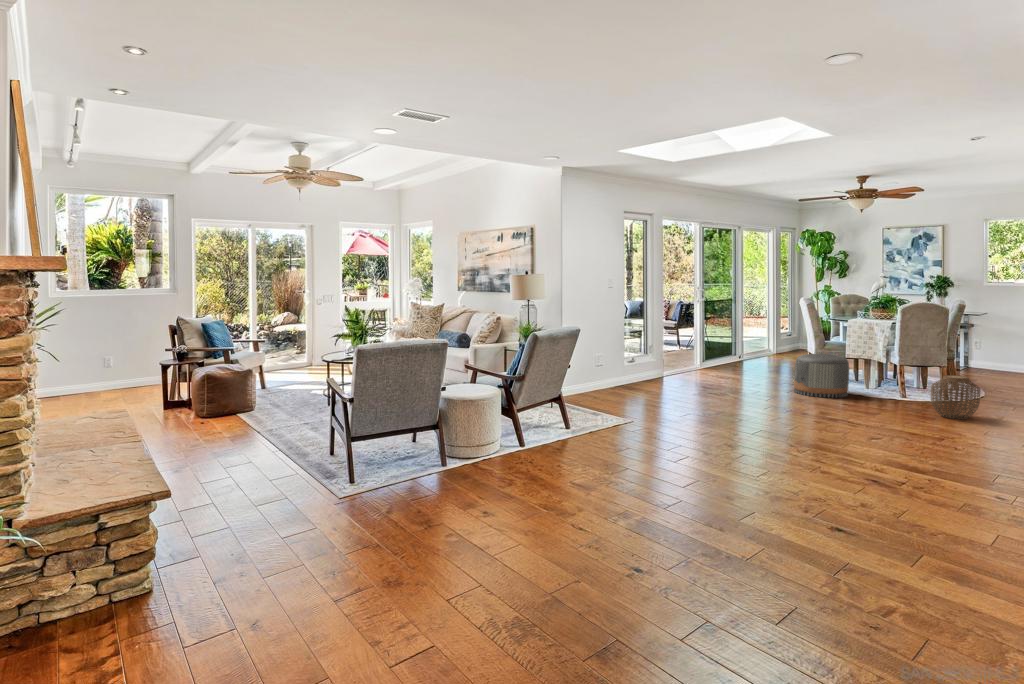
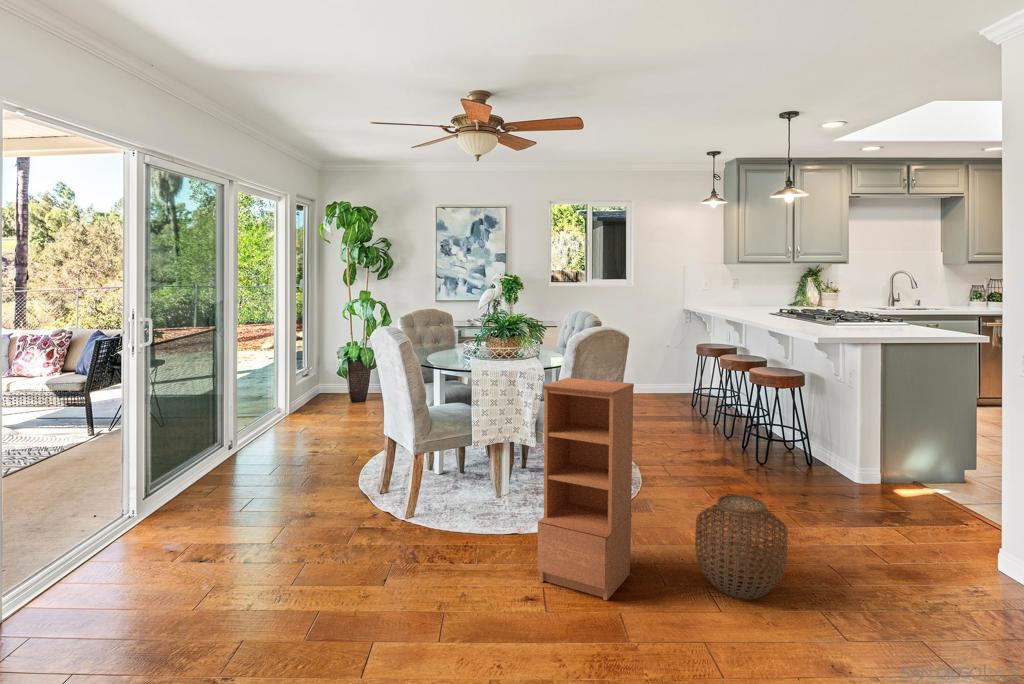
bookcase: none [853,320,907,409] -> present [538,378,634,601]
pouf: present [794,354,849,398] -> none [387,452,498,571]

